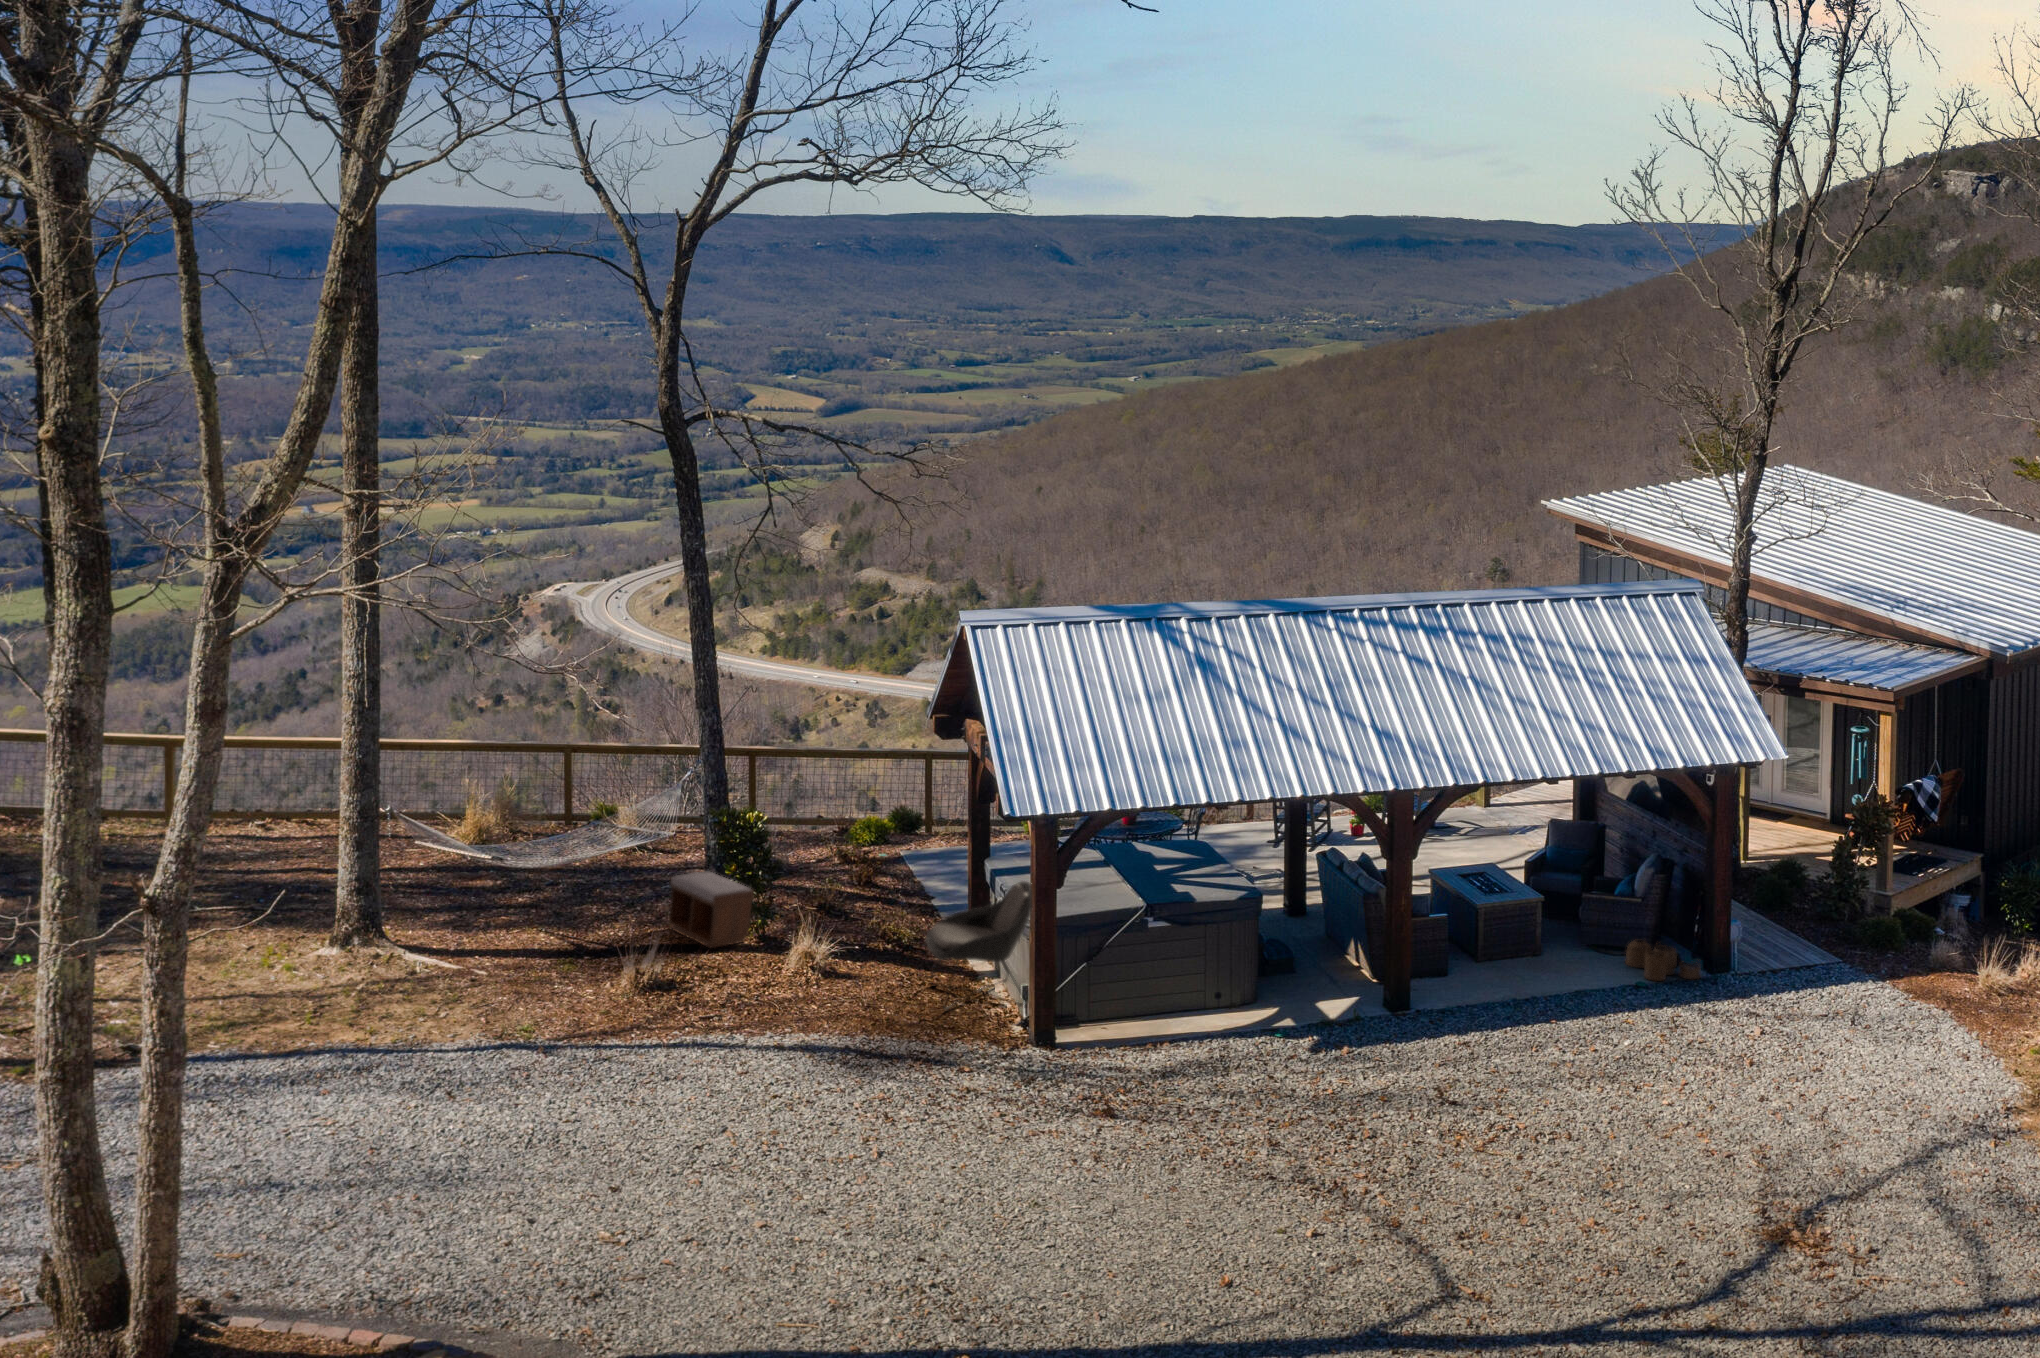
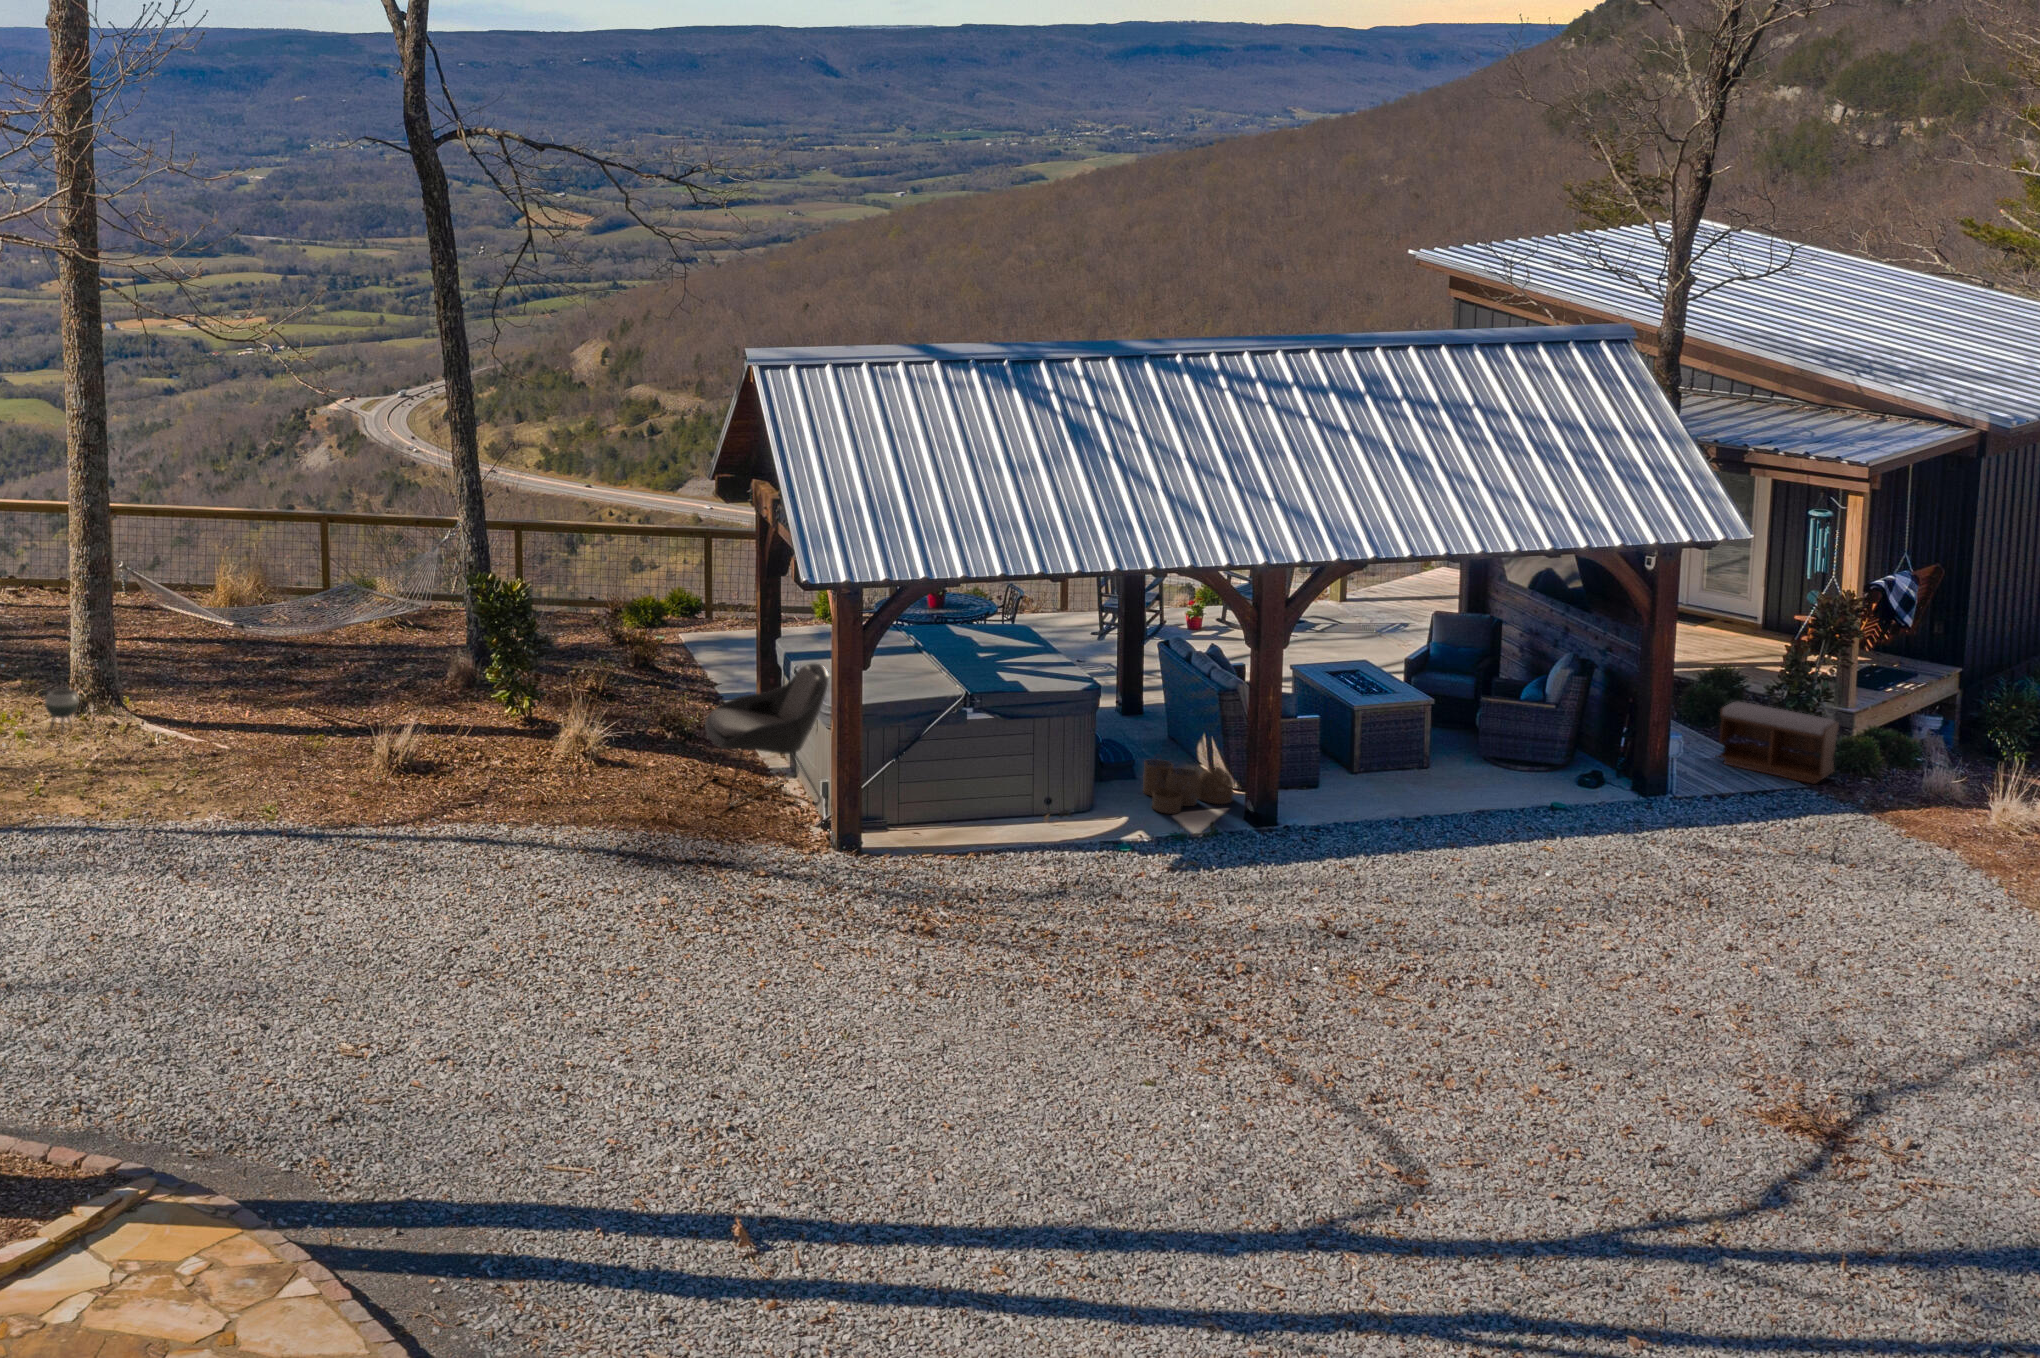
bench: present [668,872,754,948] -> present [1719,702,1839,784]
planter: none [295,925,330,968] -> present [45,689,79,733]
woven basket: present [1625,940,1701,981] -> present [1143,757,1234,814]

